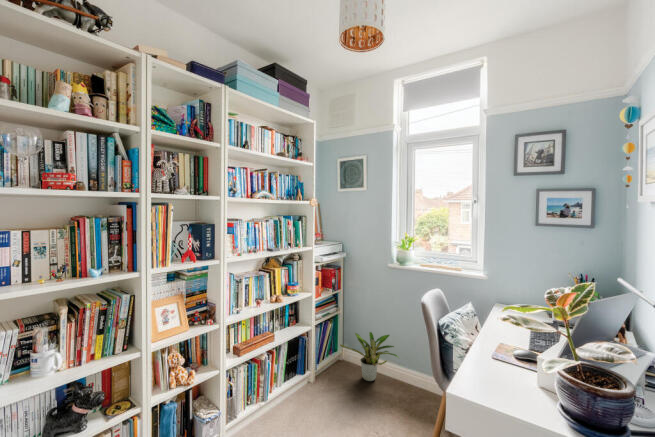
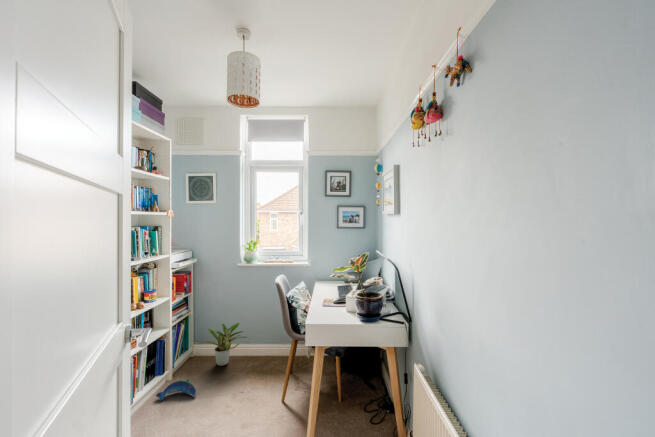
plush toy: none [295,388,333,414] -> present [156,379,196,401]

